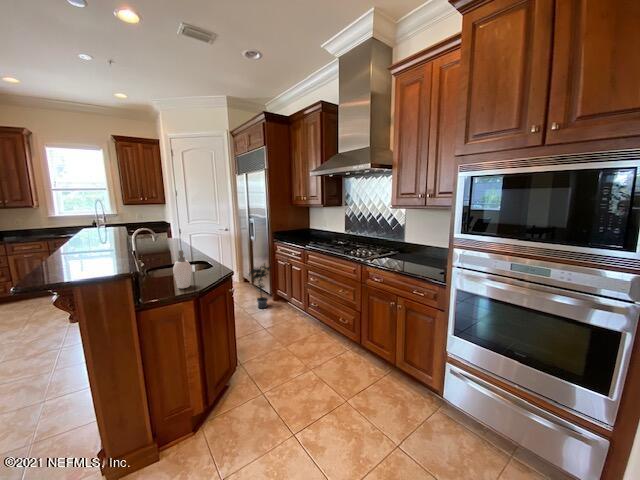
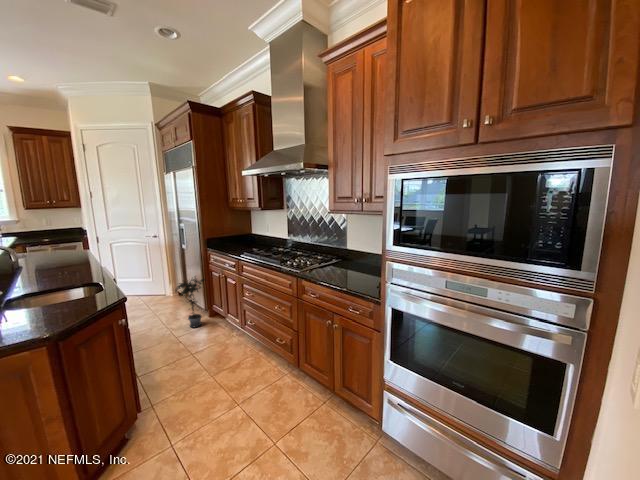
soap dispenser: present [173,250,192,288] -> none [15,278,50,331]

